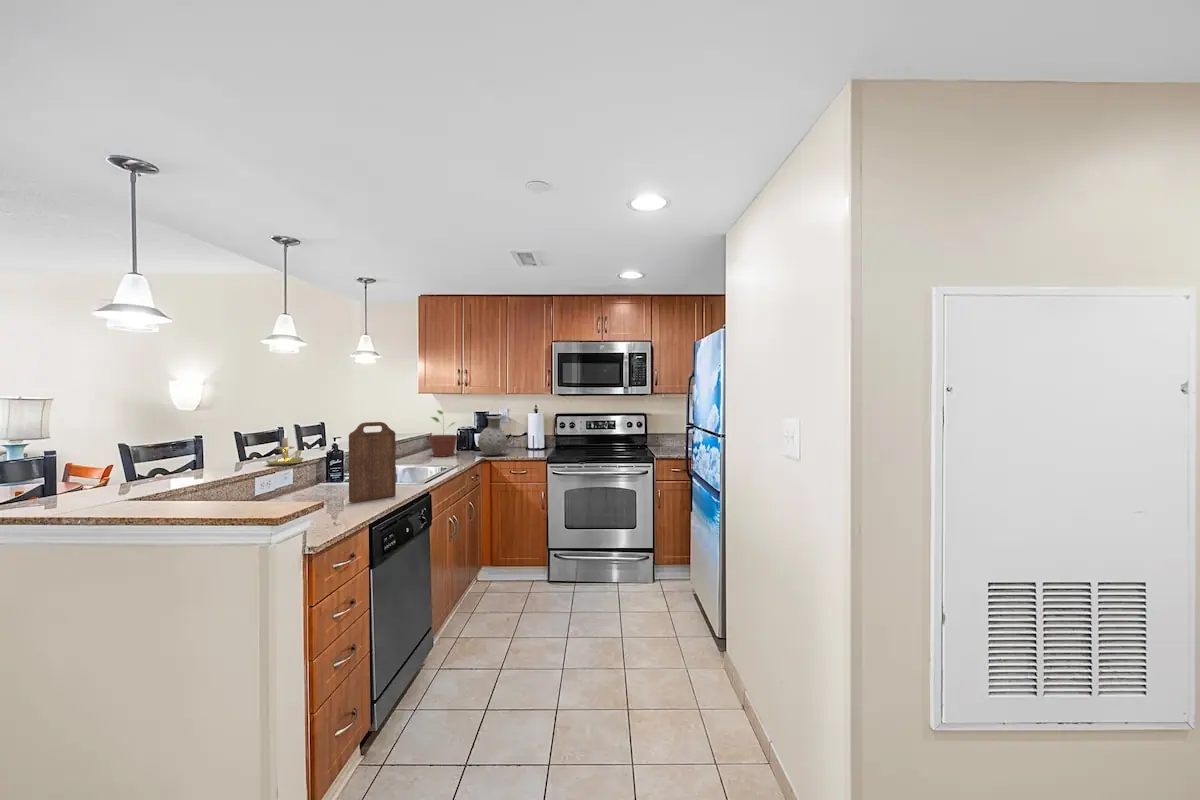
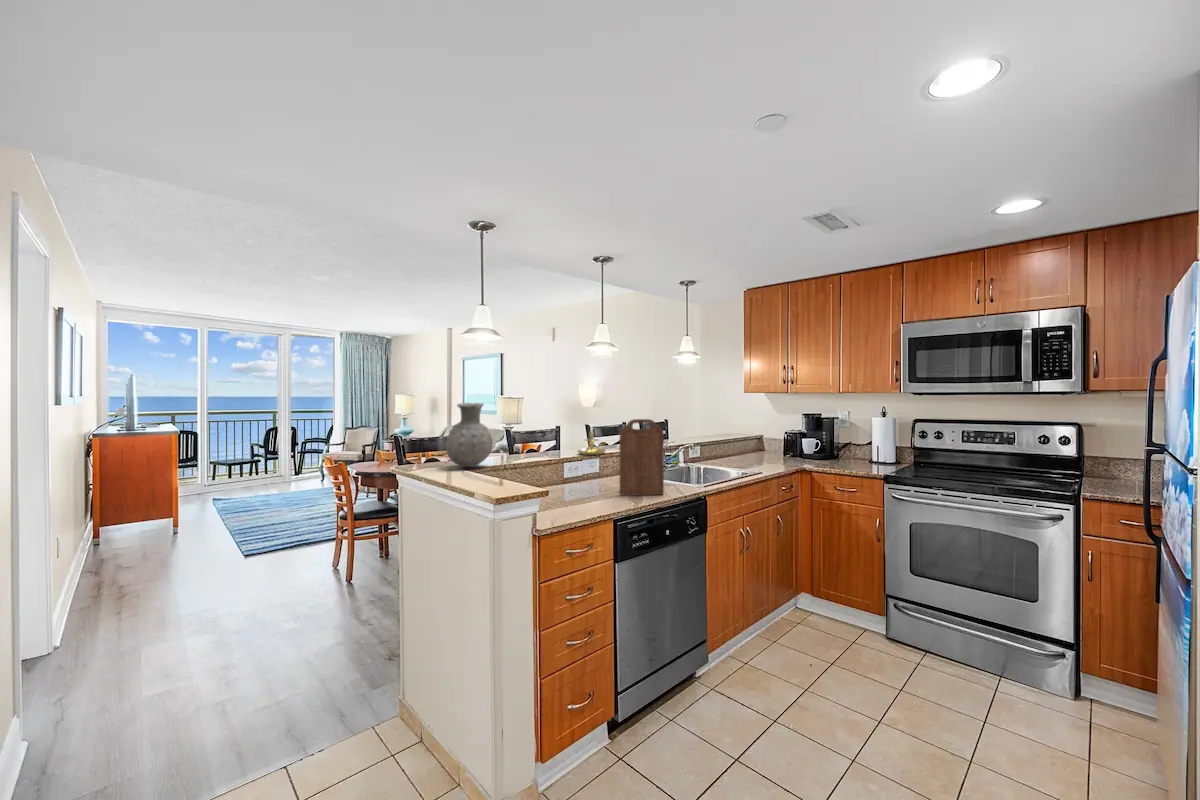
potted plant: present [429,410,458,457] -> none [748,410,779,462]
vase: present [478,416,507,455] -> present [445,403,493,467]

